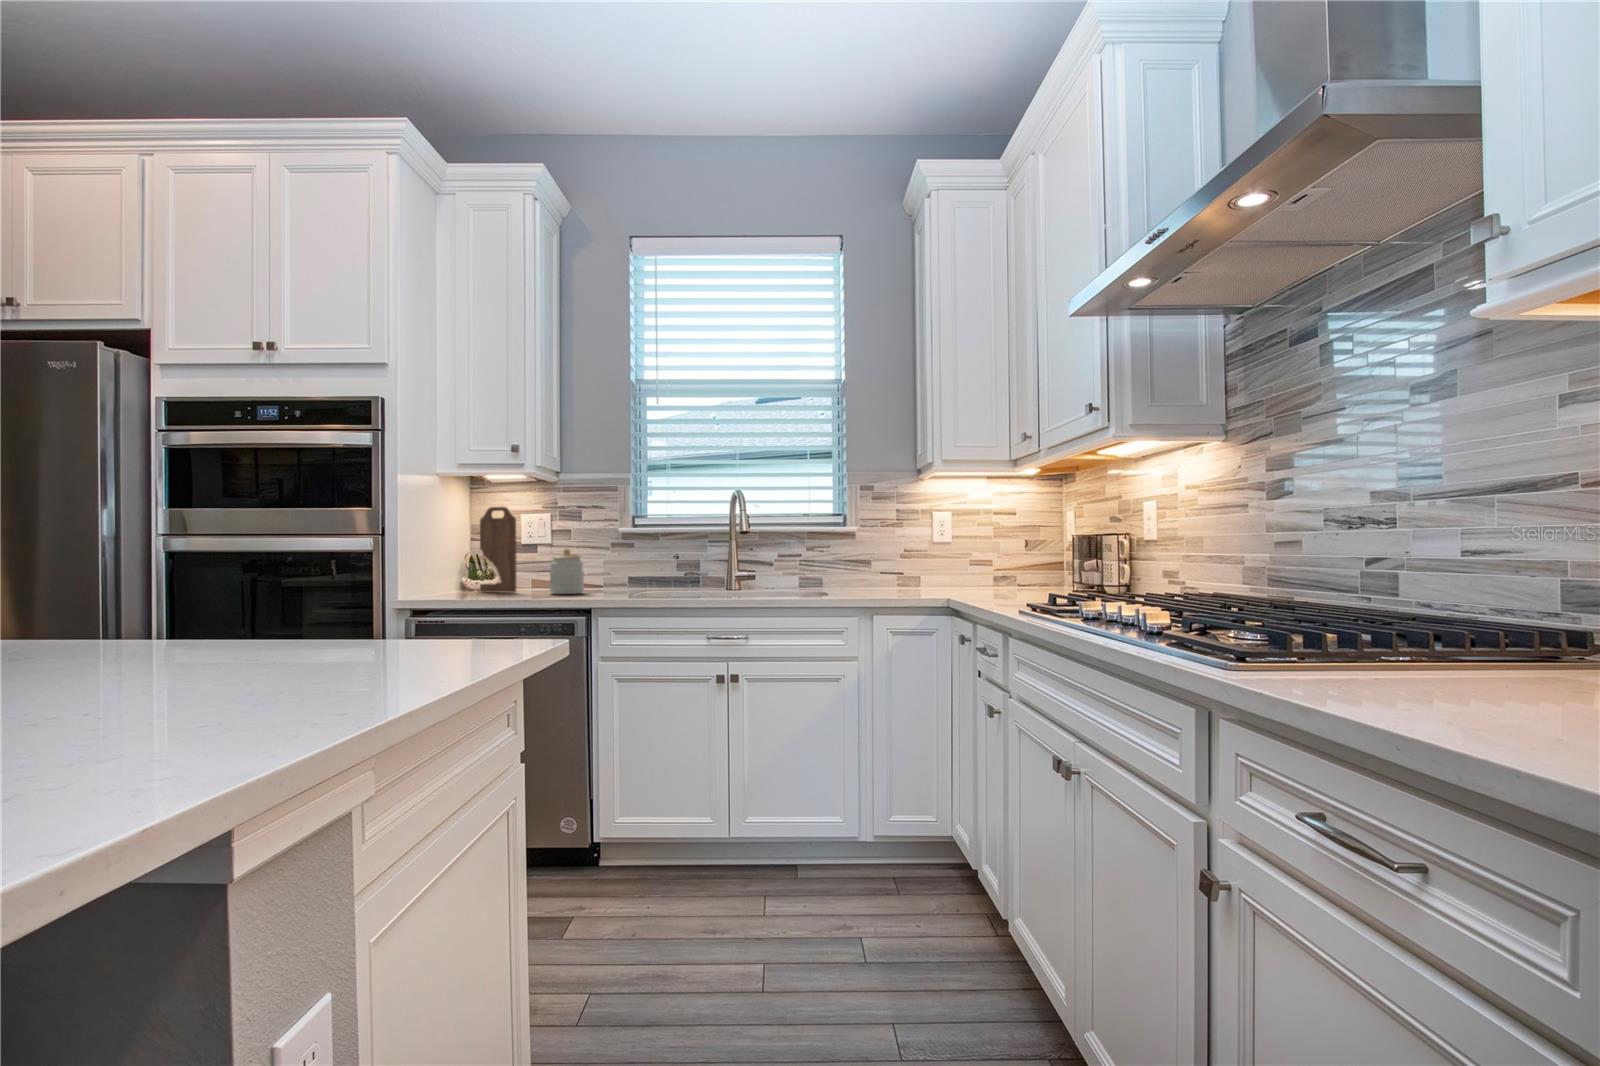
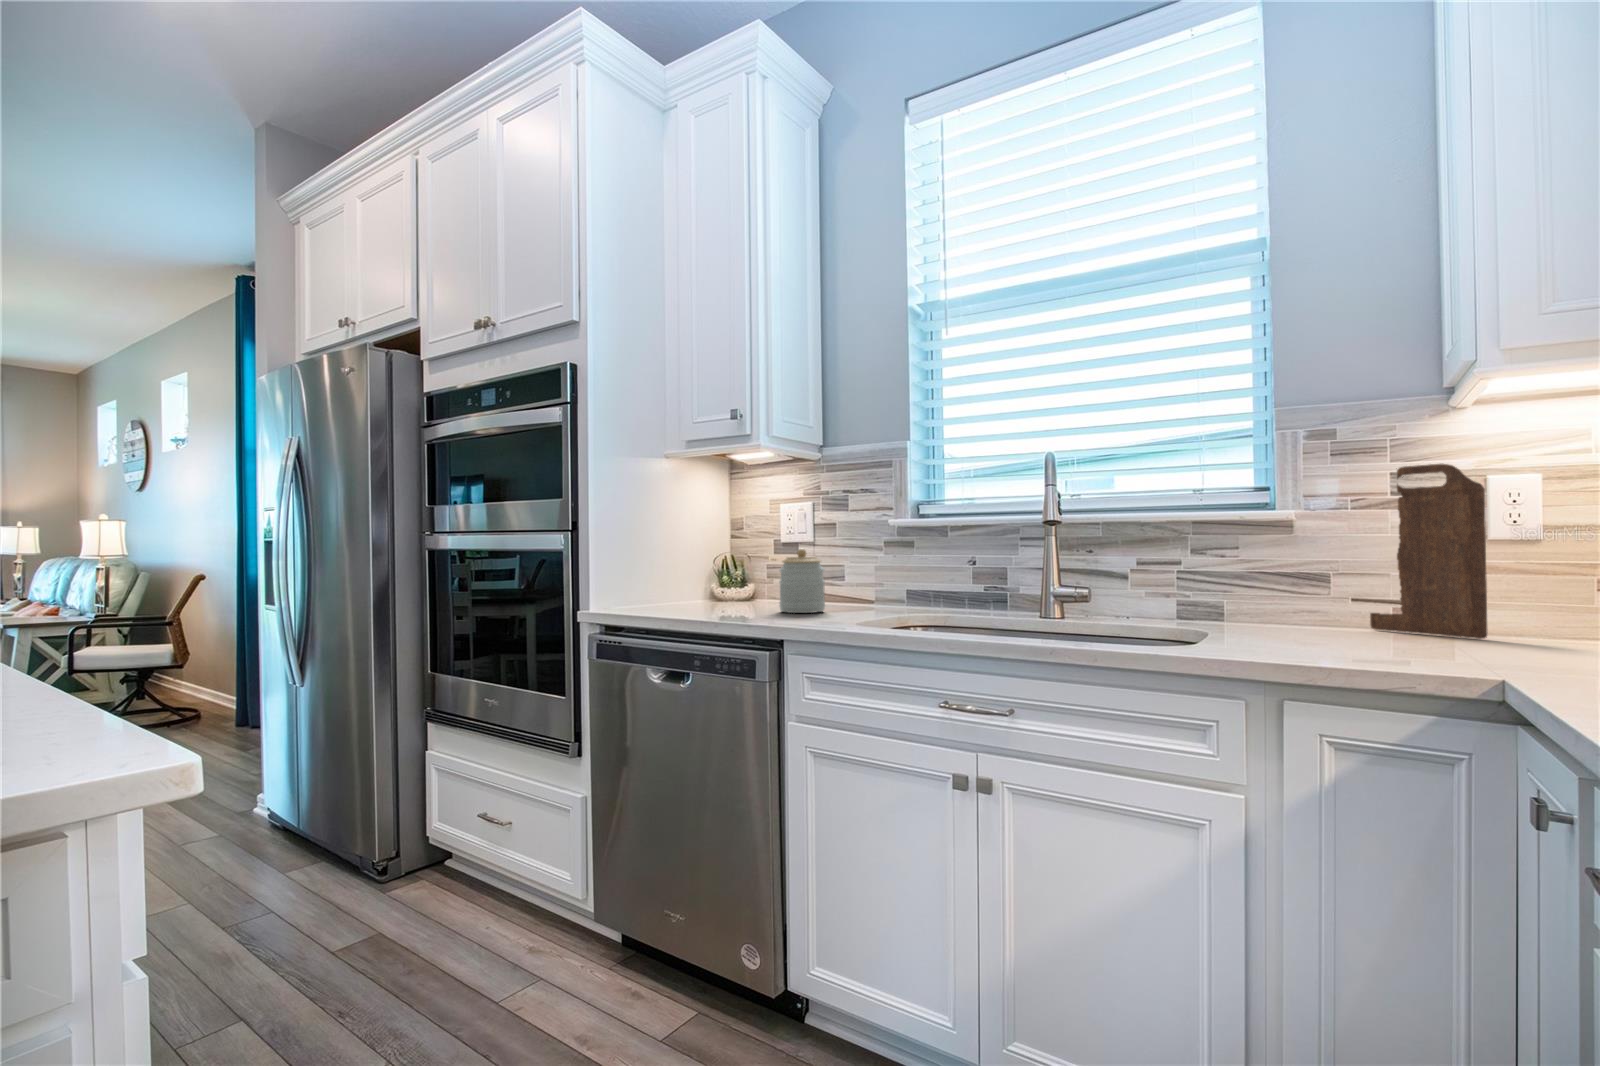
cutting board: present [480,506,516,592] -> present [1370,464,1488,639]

